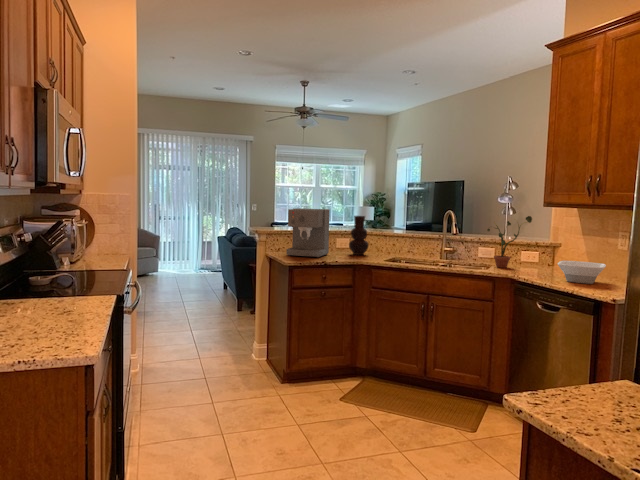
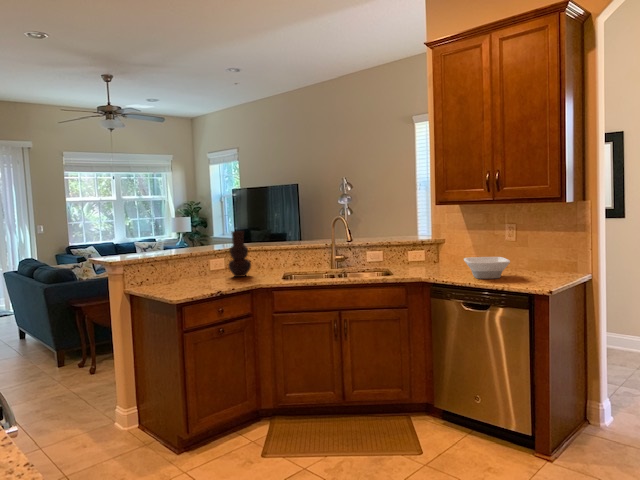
coffee maker: present [286,208,330,258] -> none [156,227,207,290]
potted plant: present [487,216,532,268] -> none [382,216,418,272]

